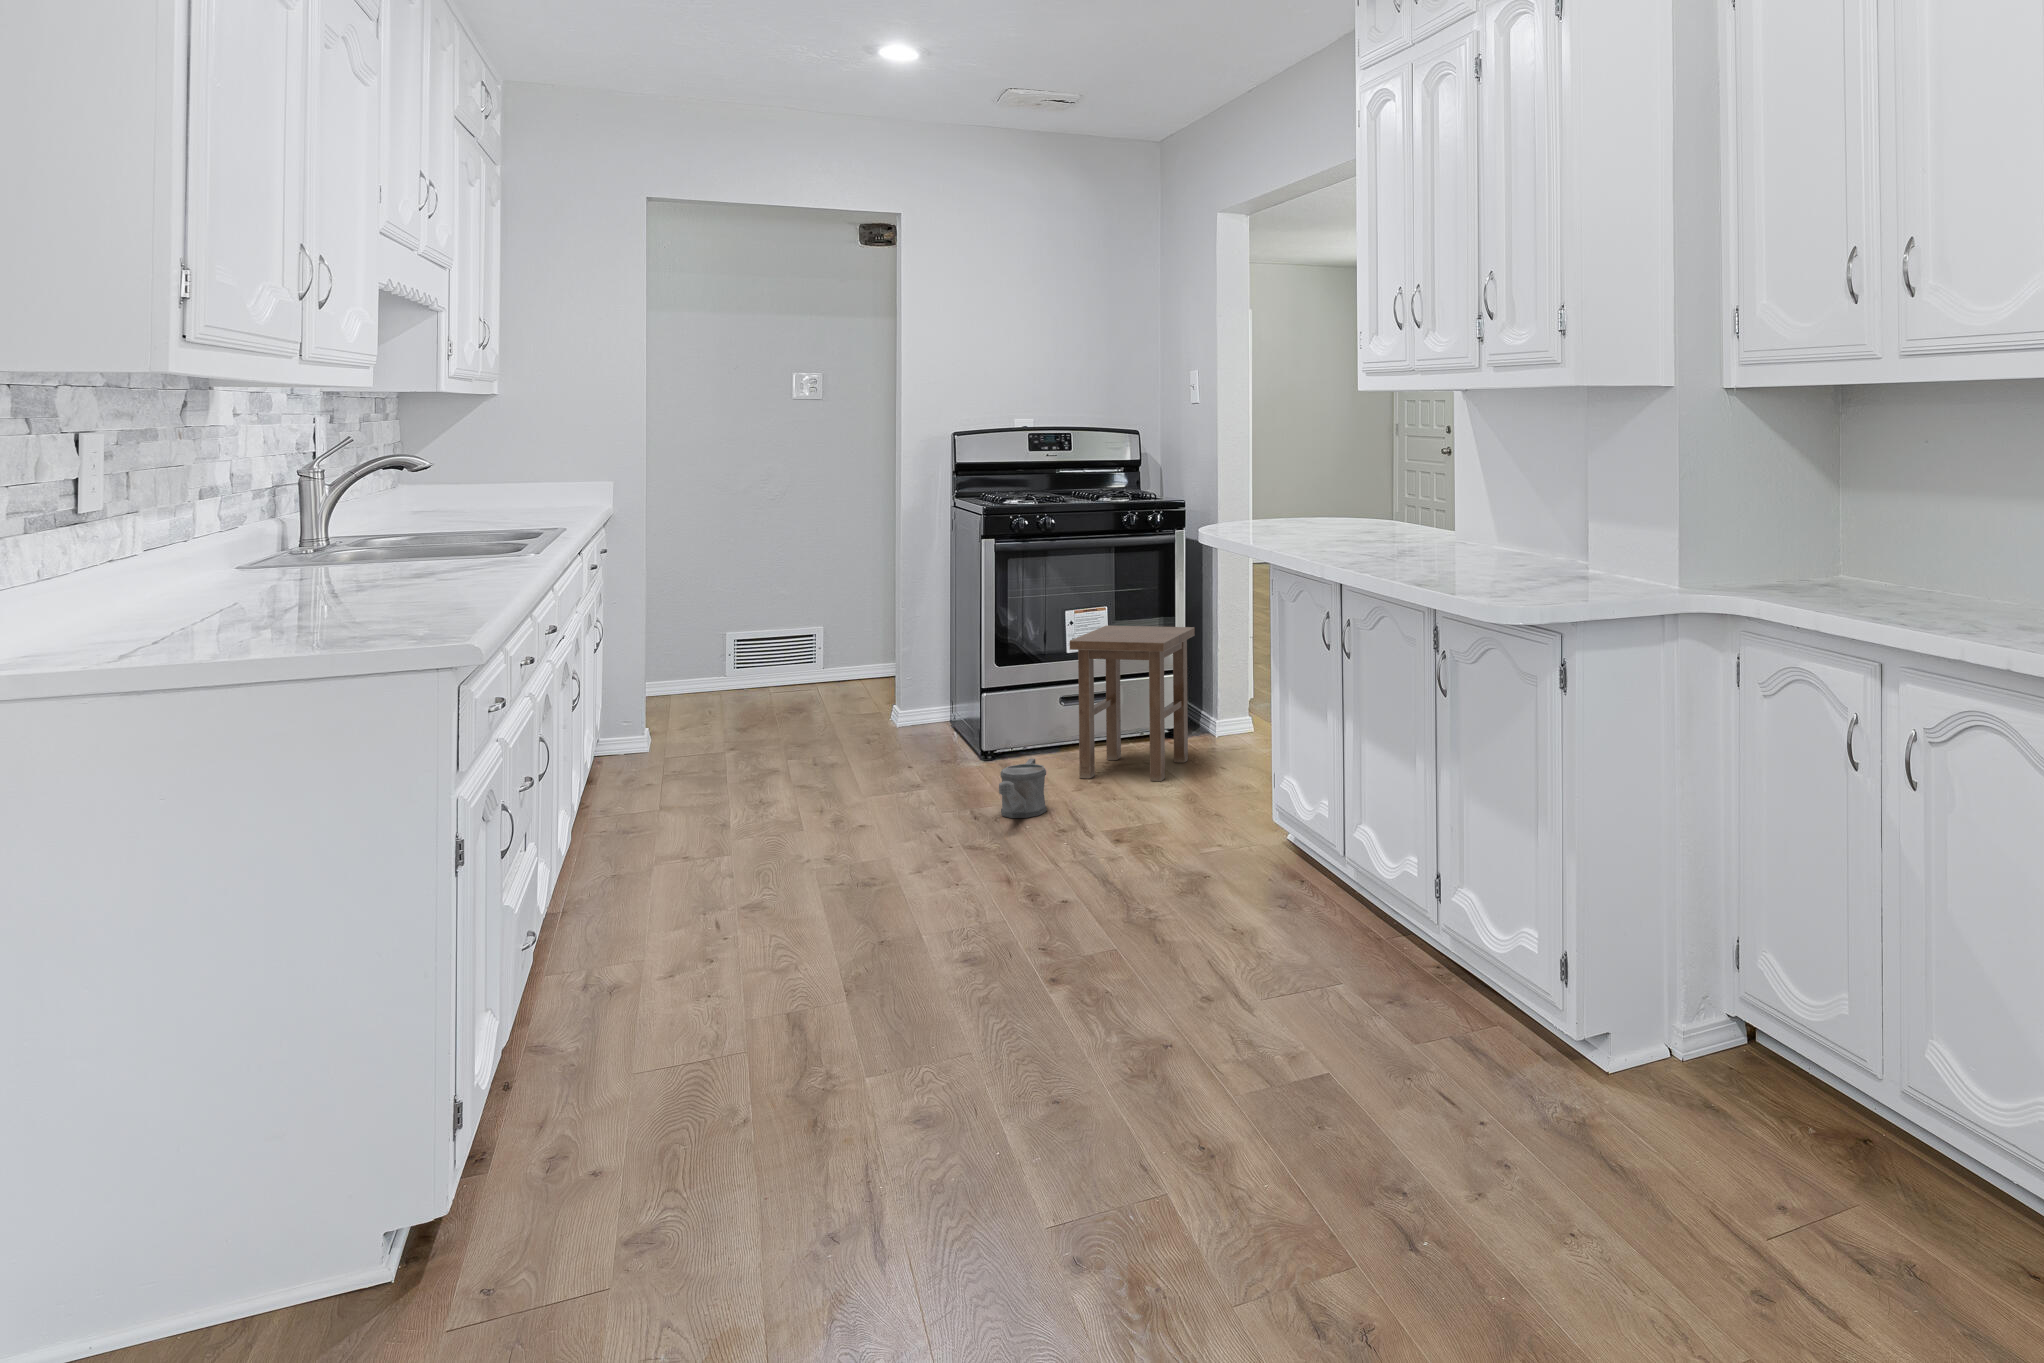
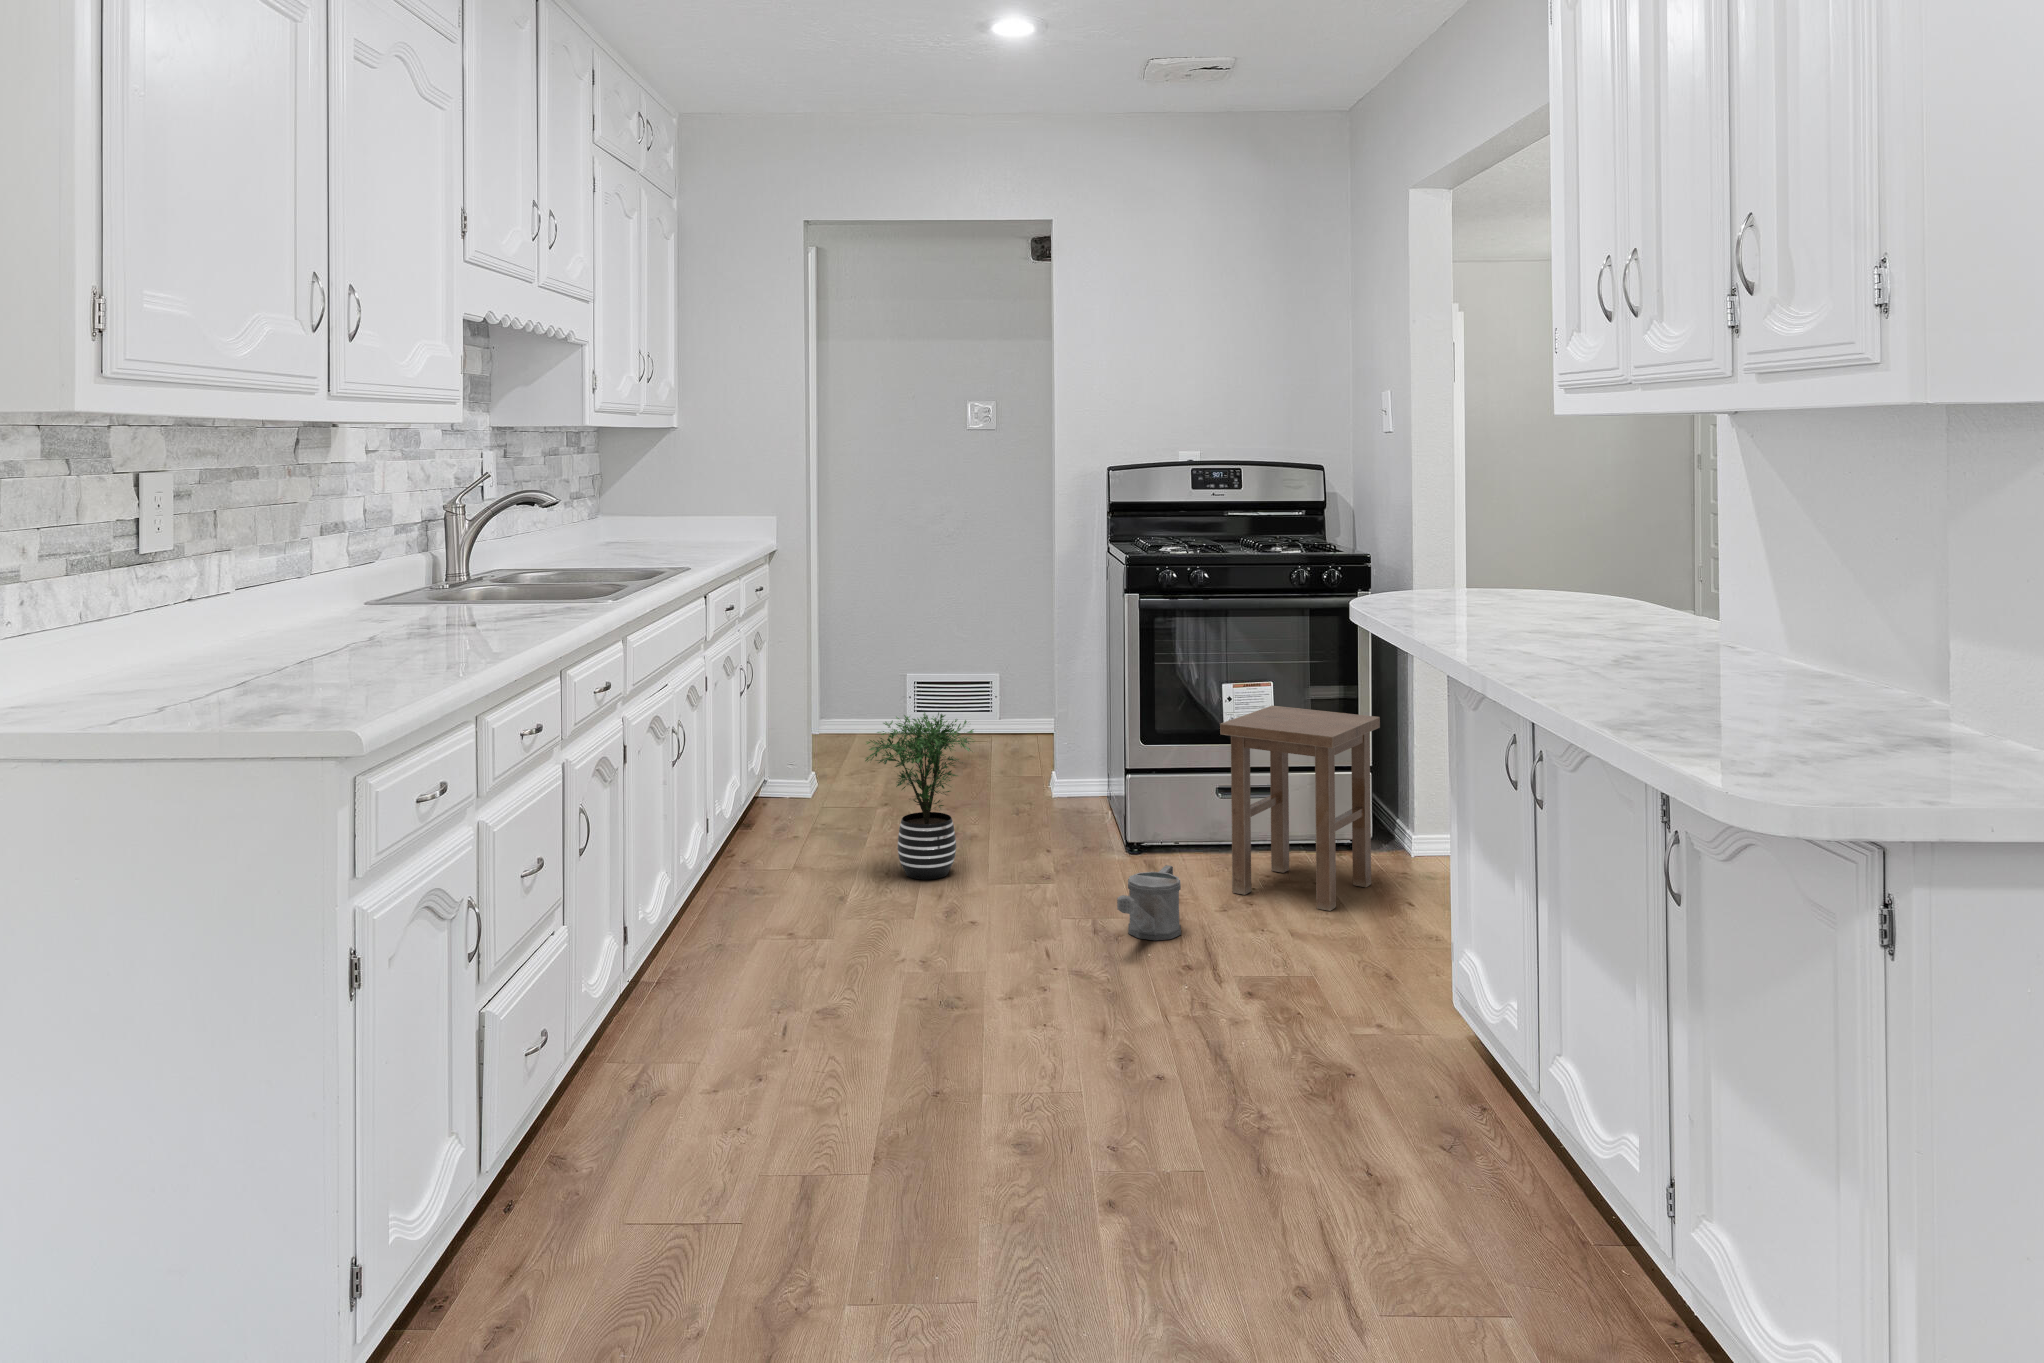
potted plant: none [739,650,851,801] -> present [865,712,974,880]

